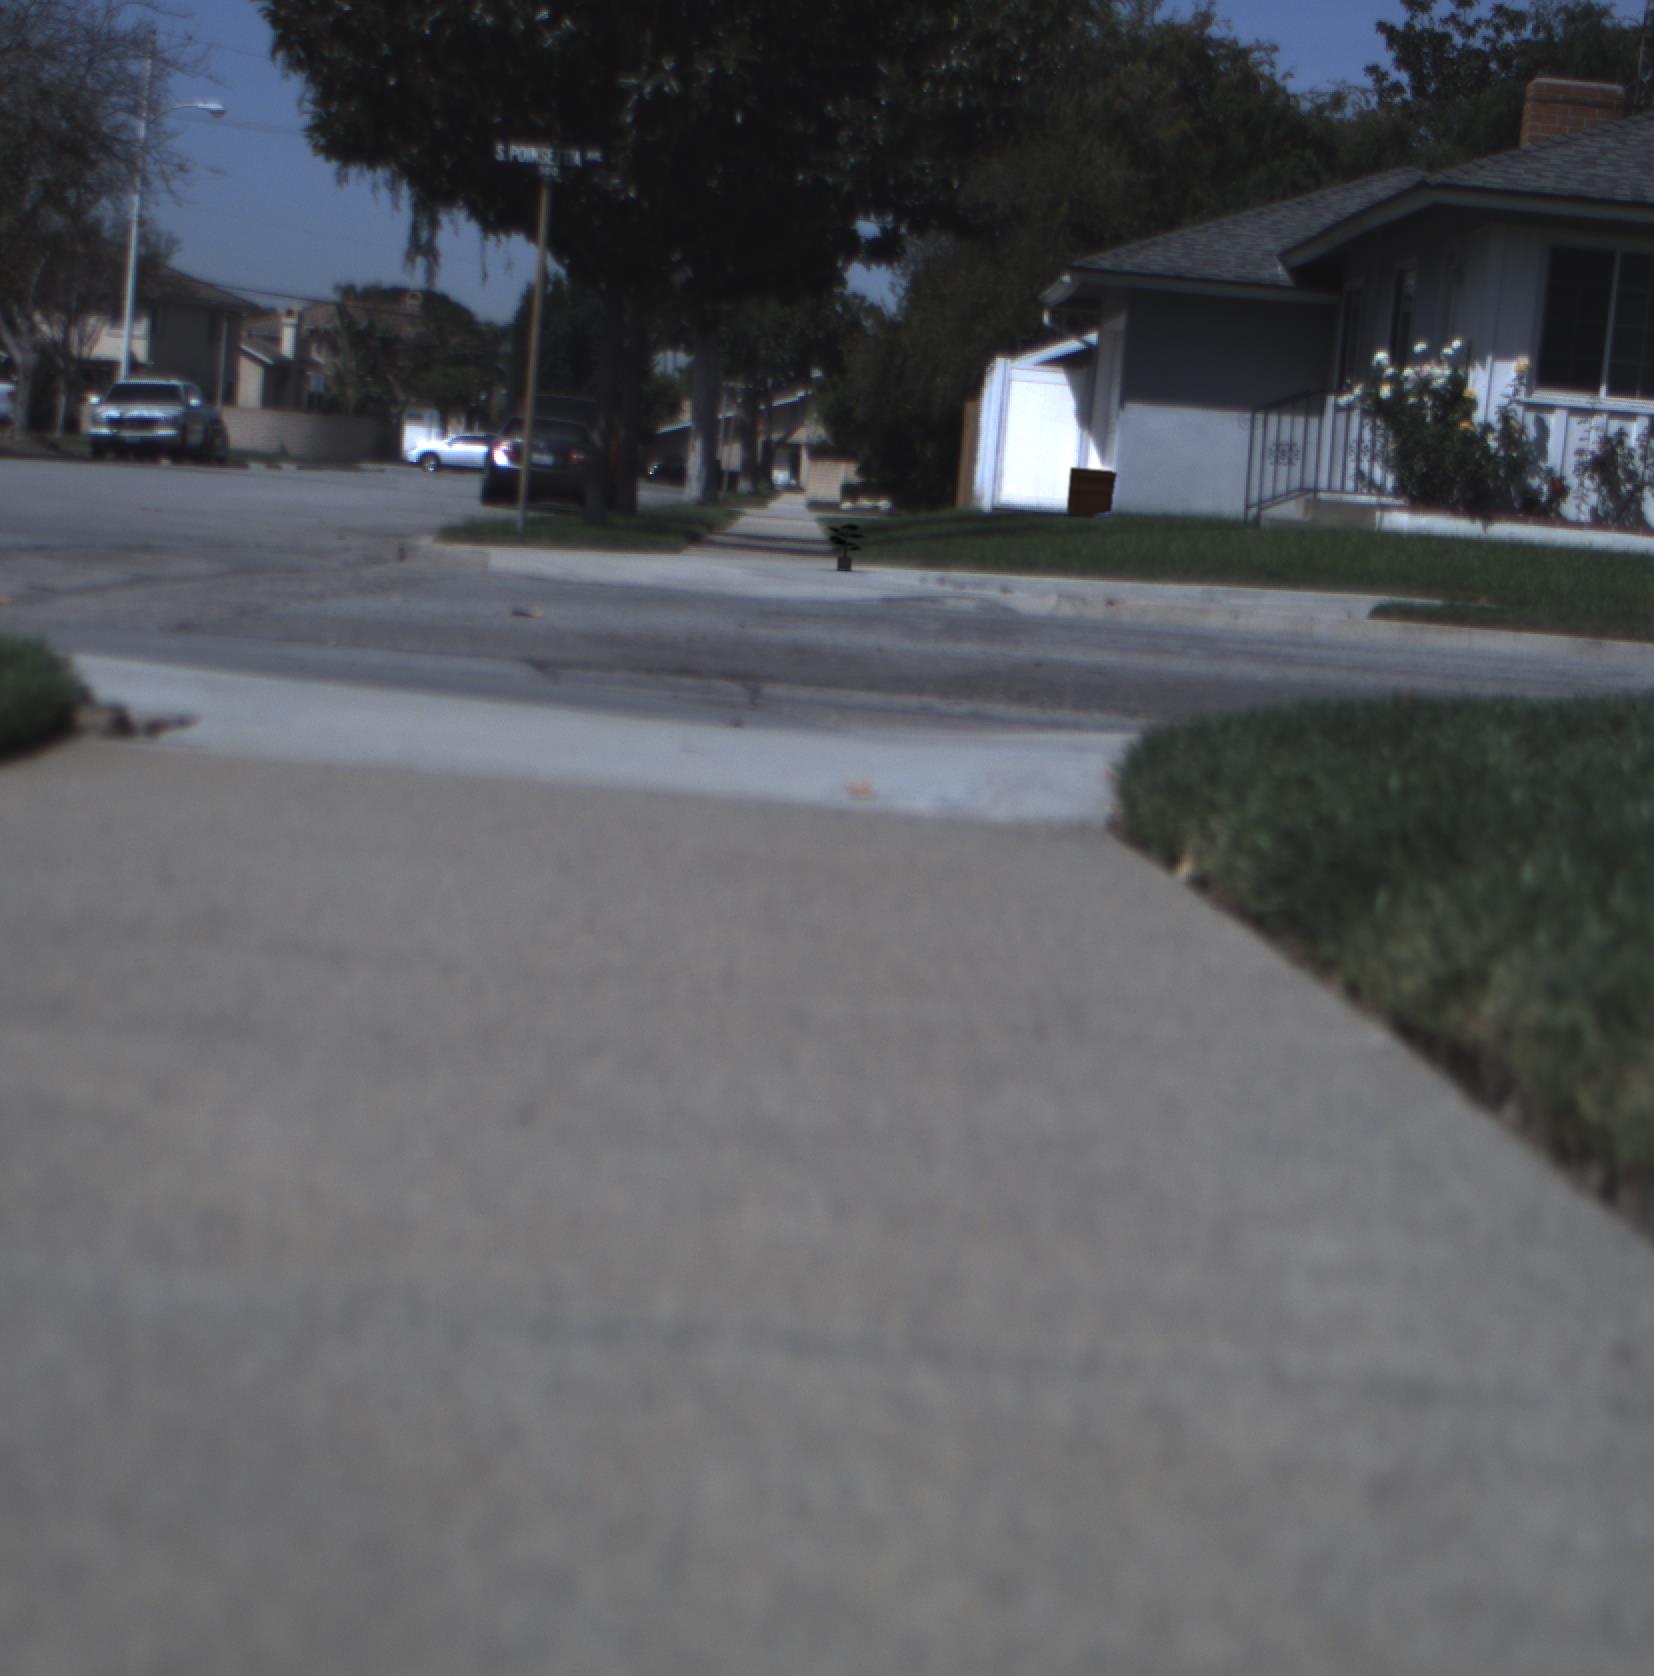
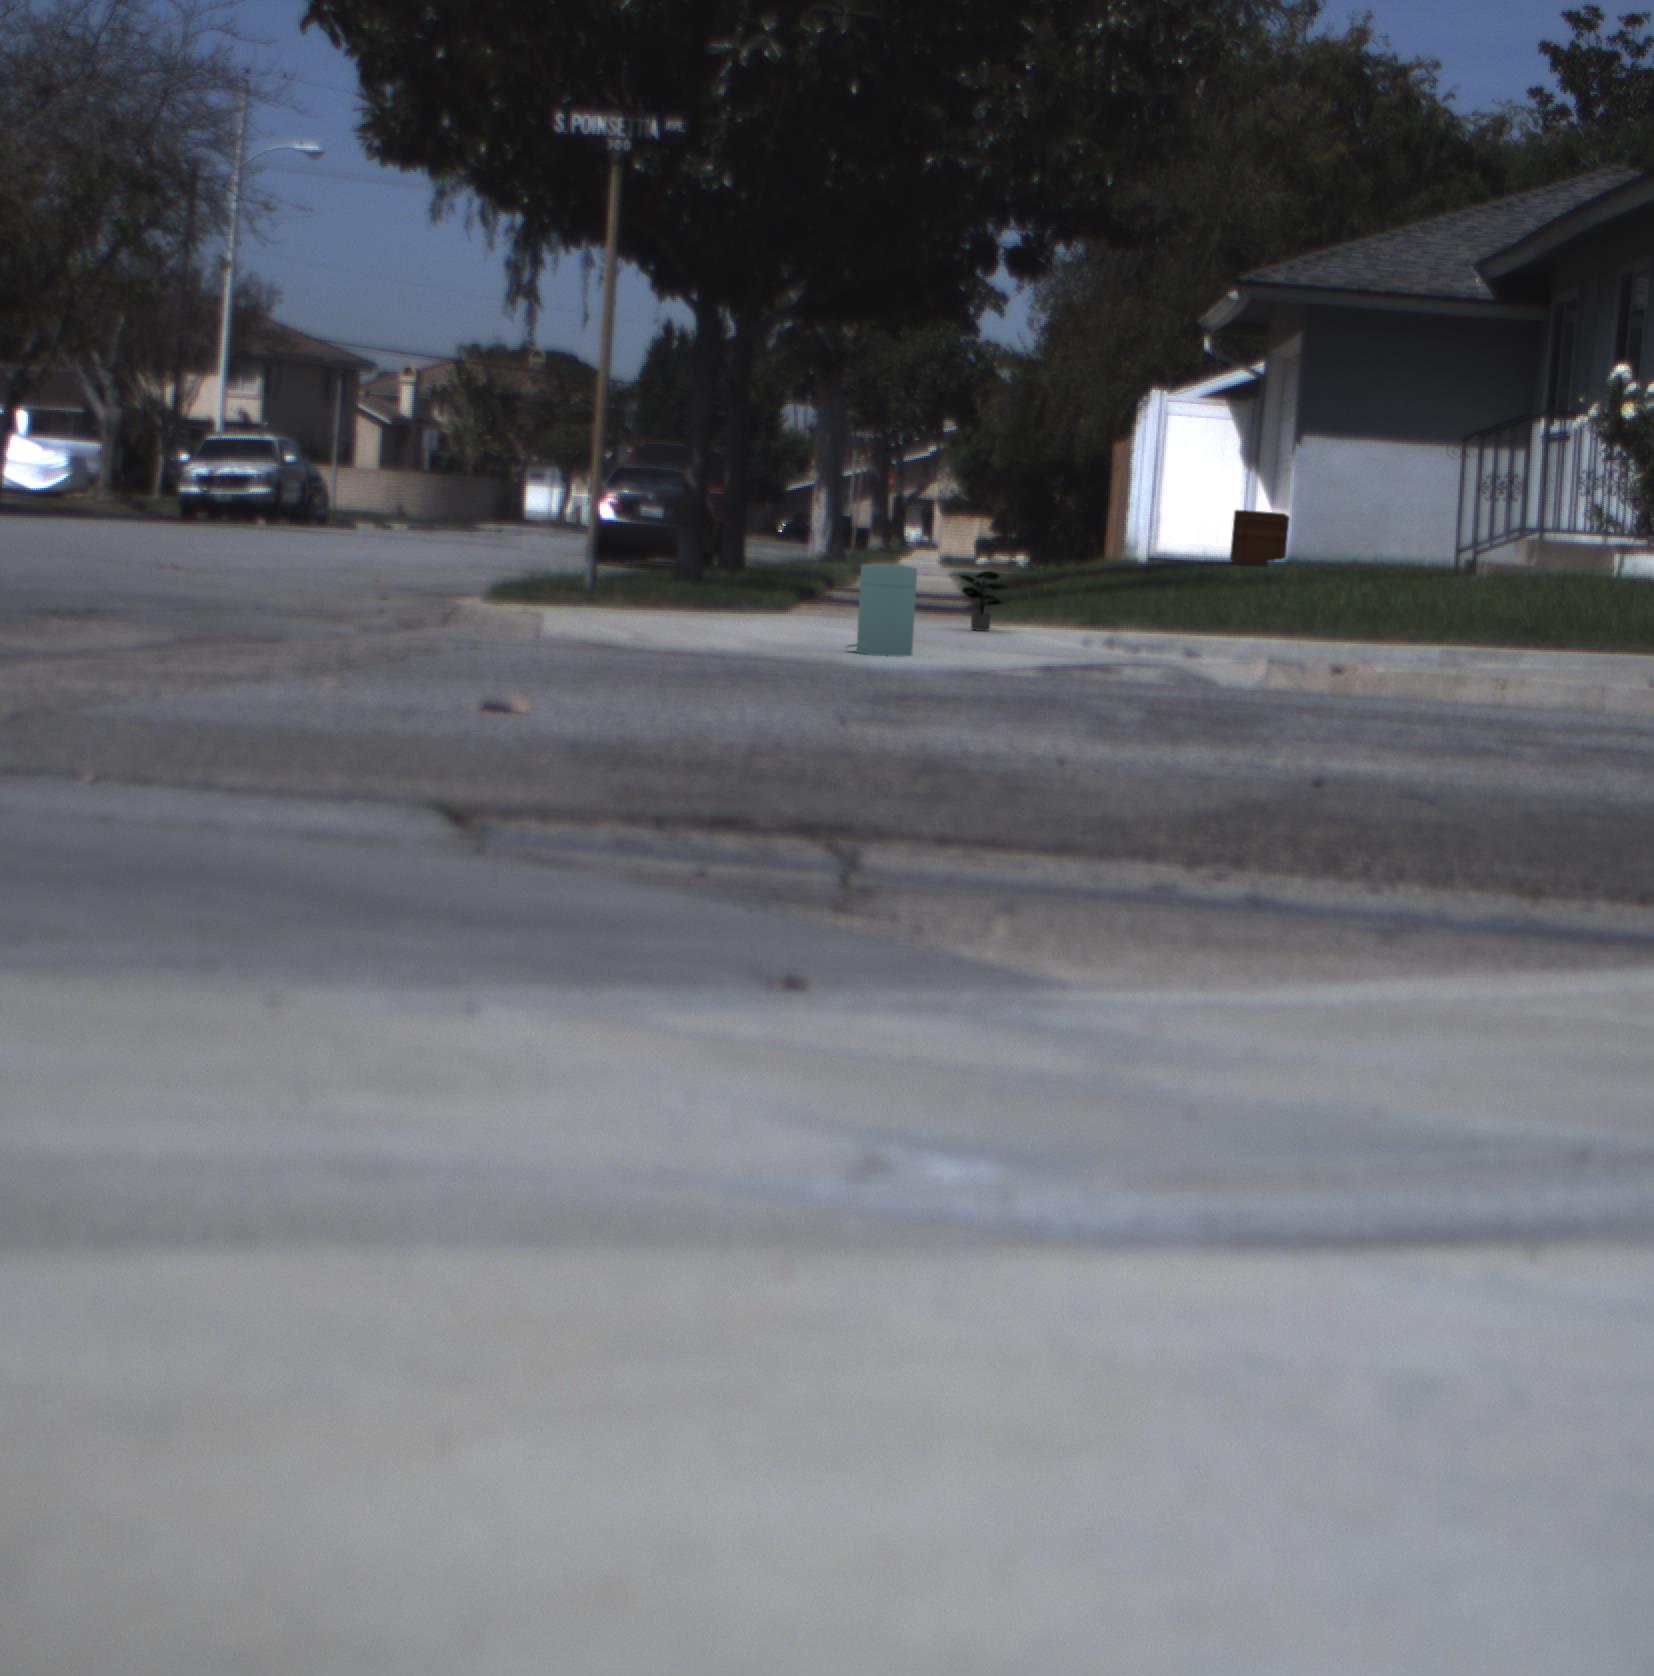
trash can: none [741,519,796,590] -> present [849,564,917,657]

